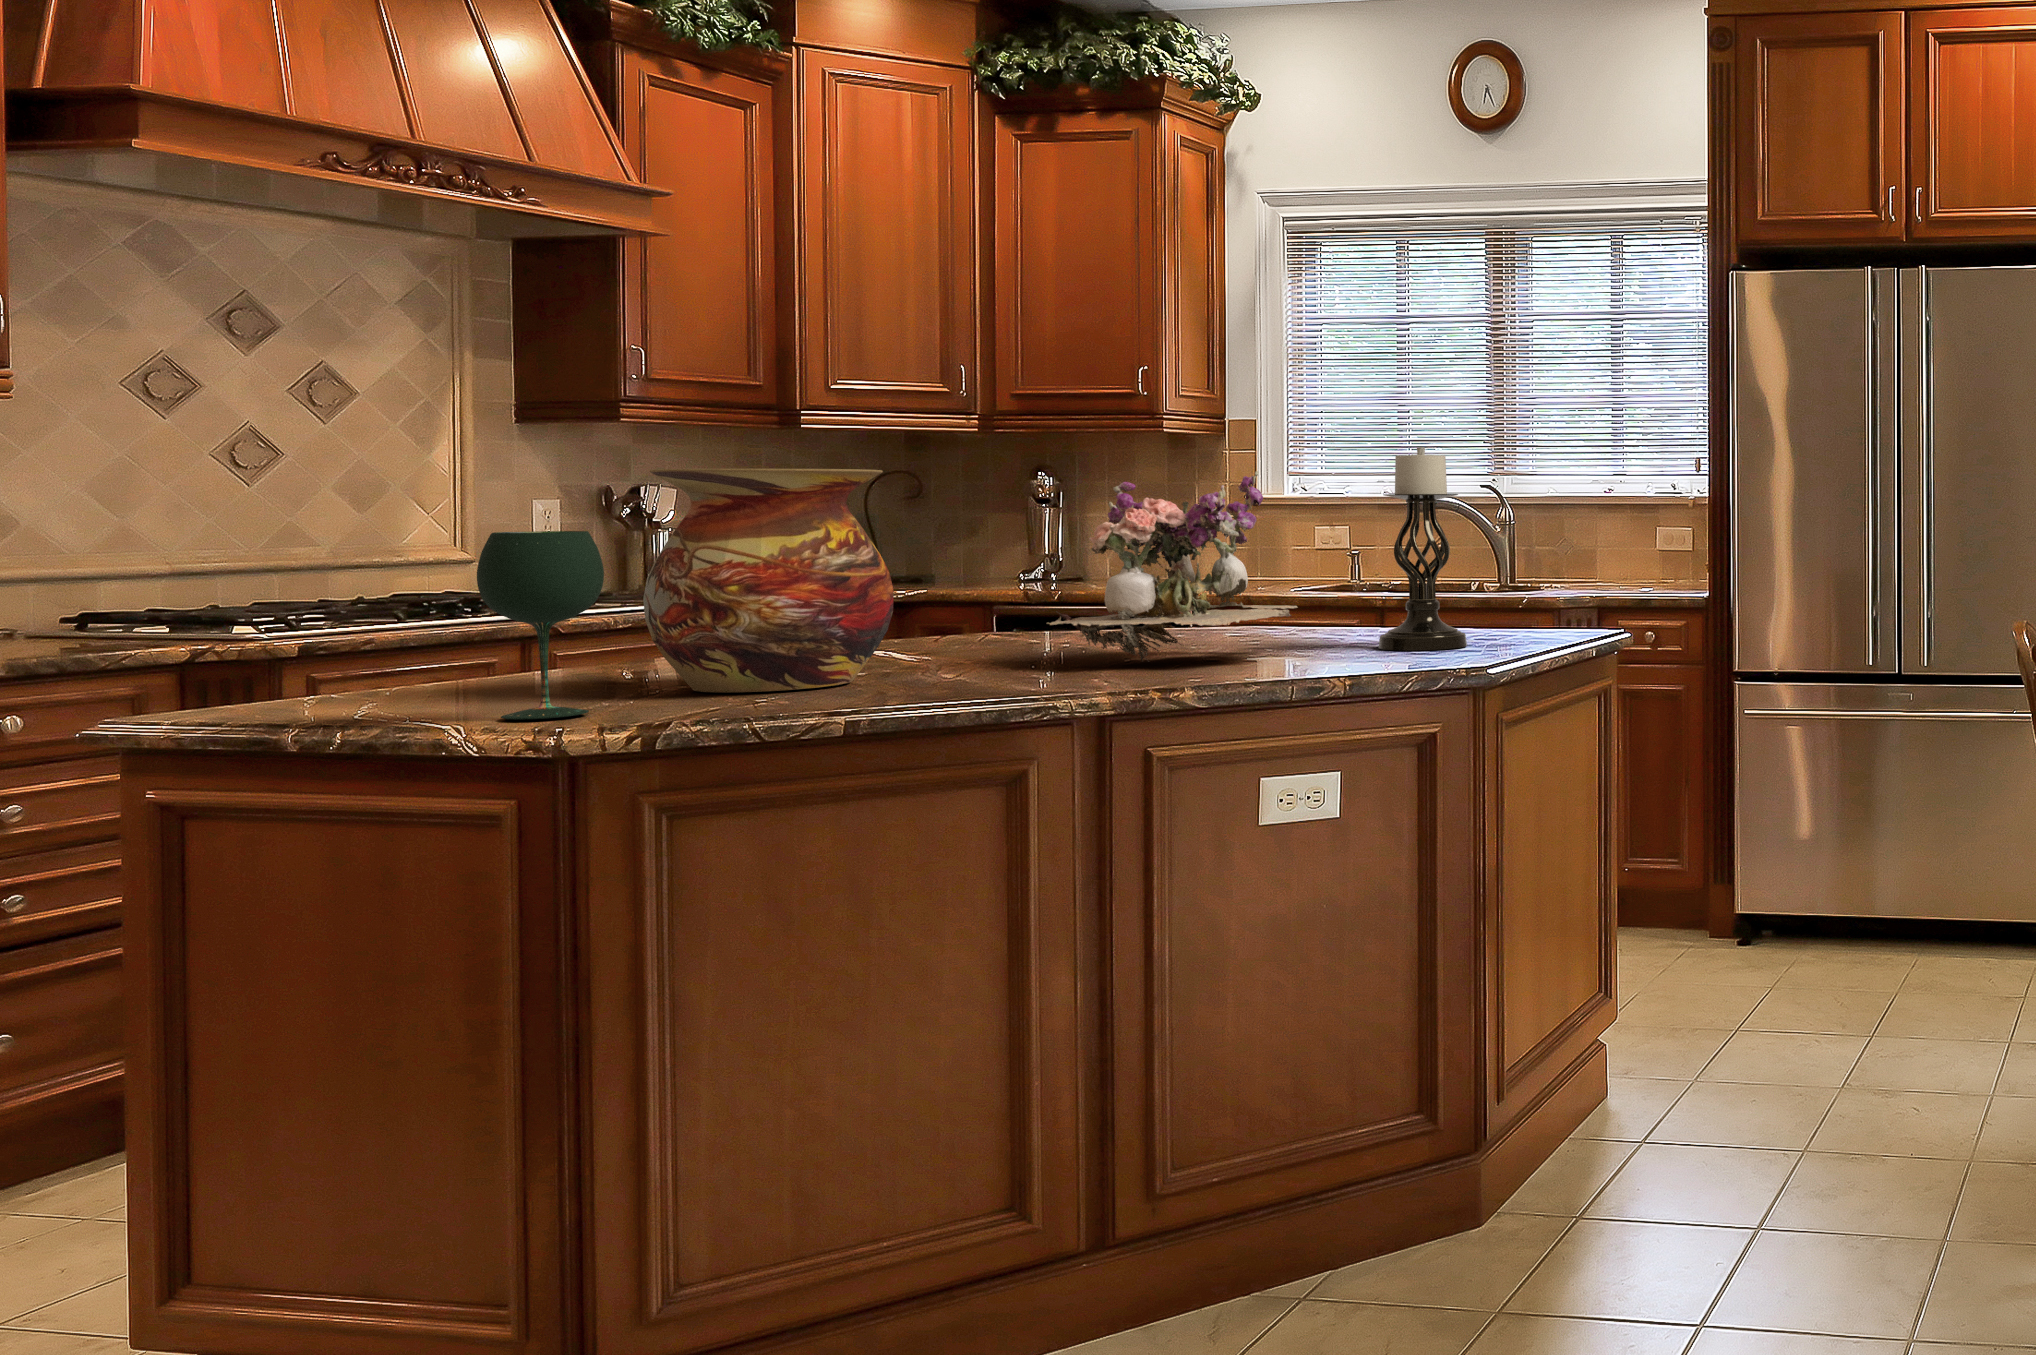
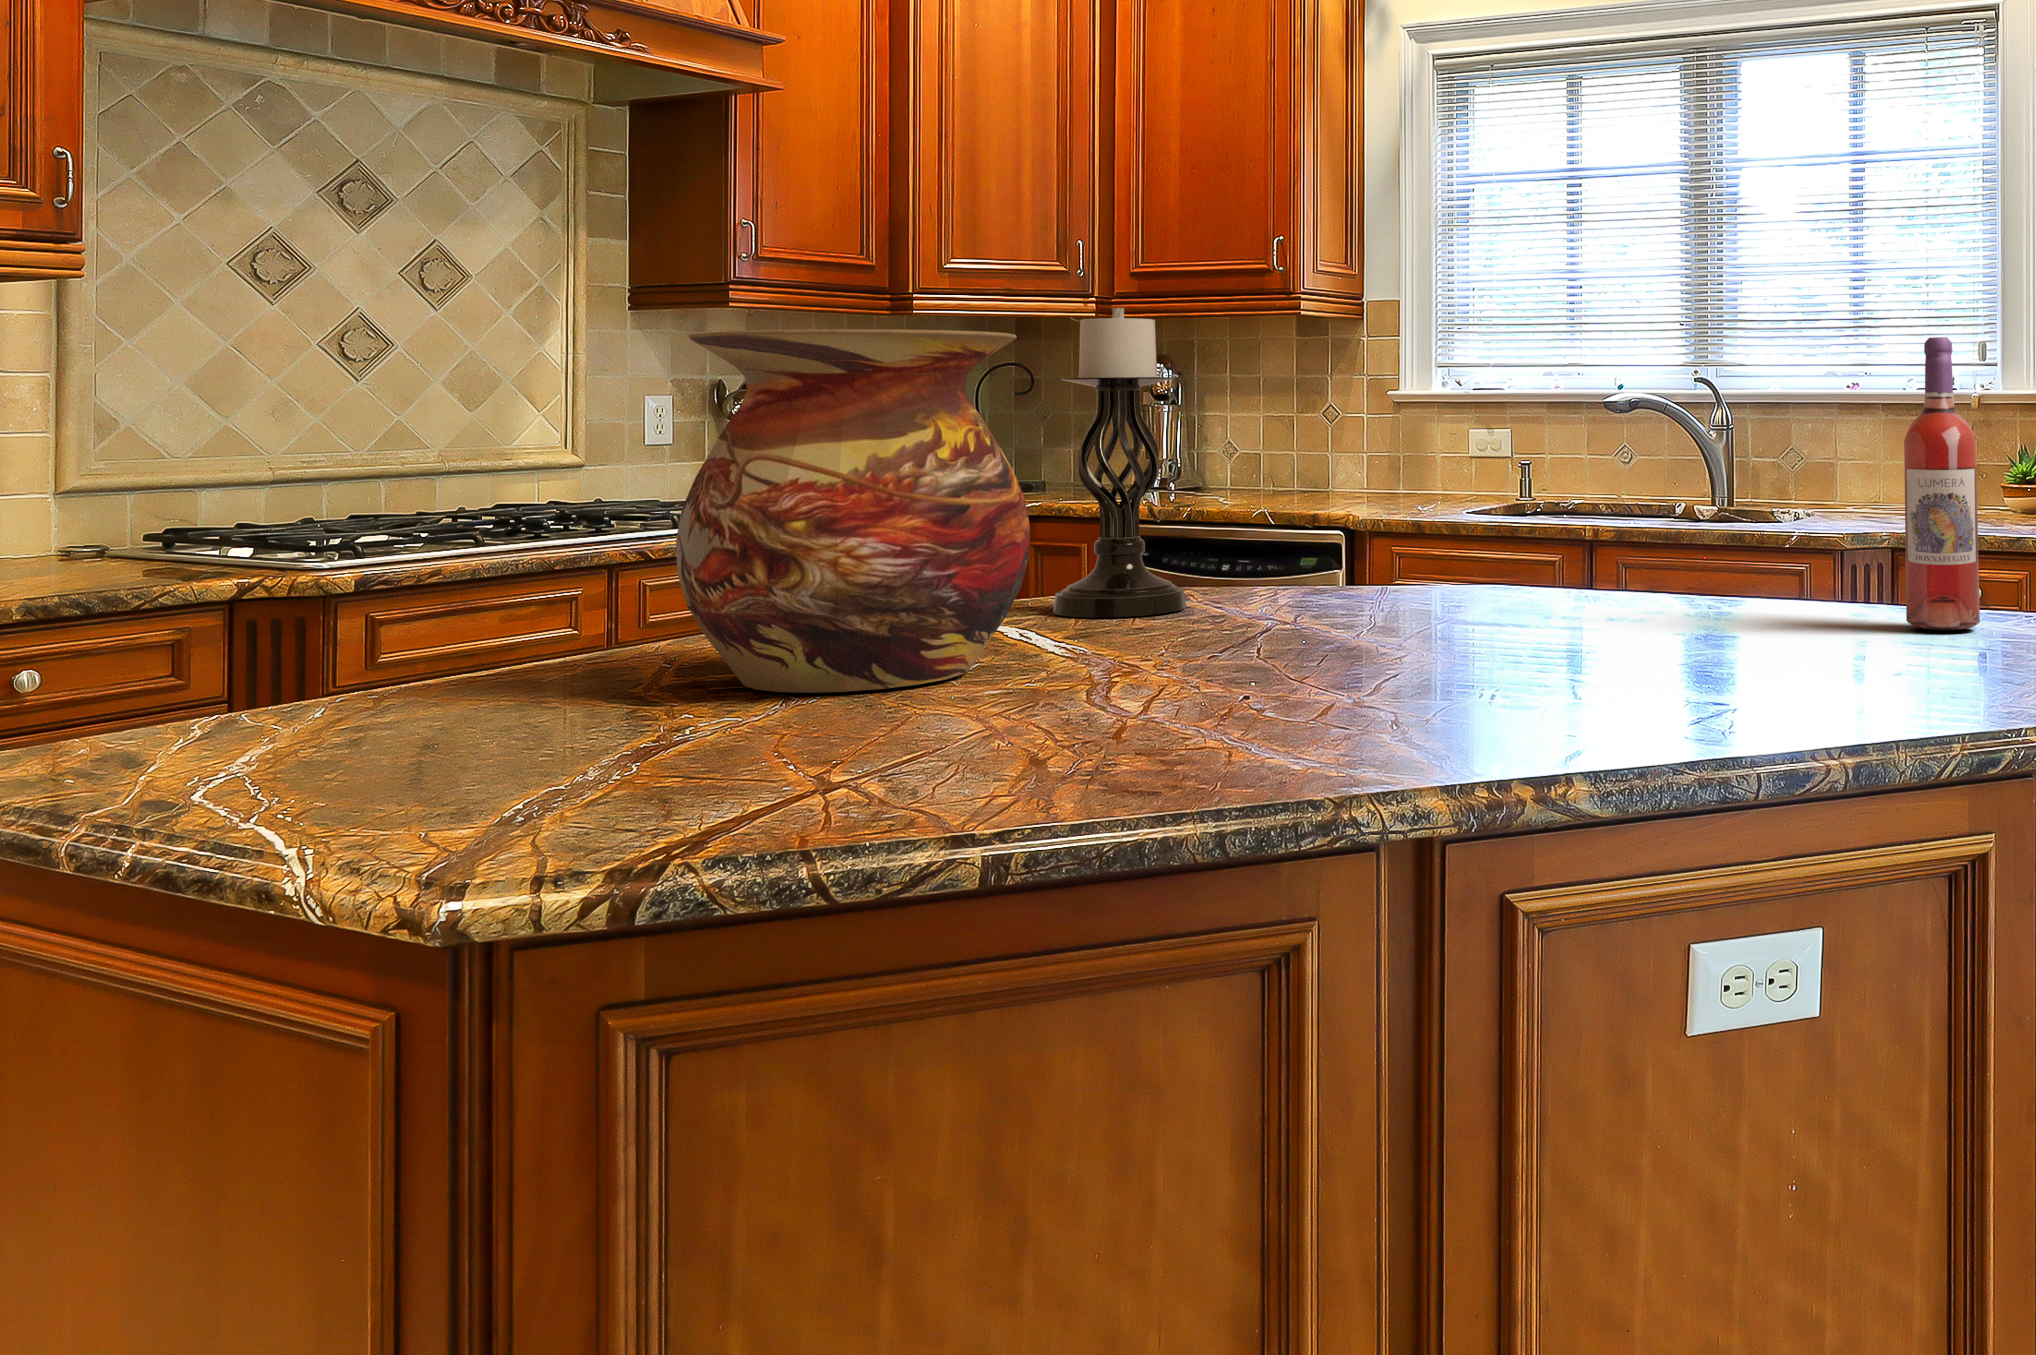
candle holder: present [1378,448,1467,651] -> present [1053,308,1187,617]
flower arrangement: present [1047,471,1298,662] -> none [1241,339,1602,635]
wine bottle: none [1497,475,1543,654] -> present [1904,337,1980,630]
wine glass: present [477,531,604,720] -> none [400,432,598,759]

